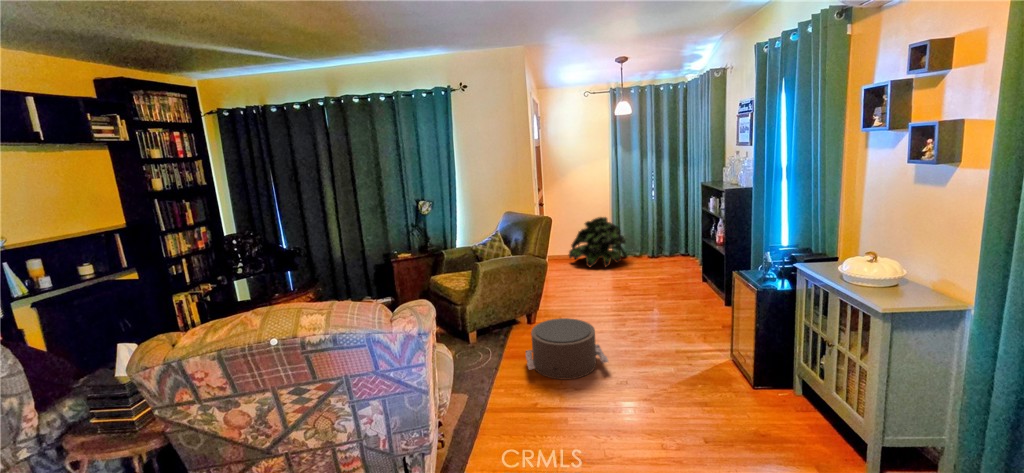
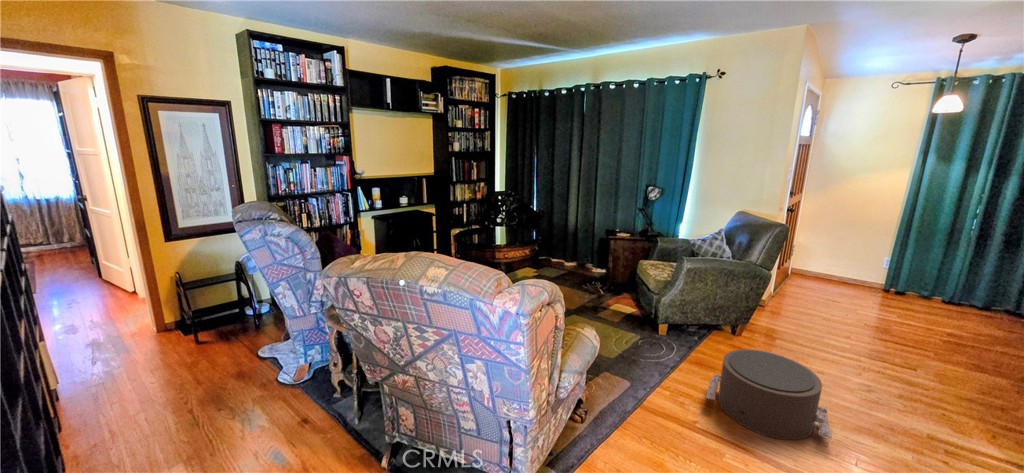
potted plant: present [569,217,627,267] -> none [837,240,950,310]

